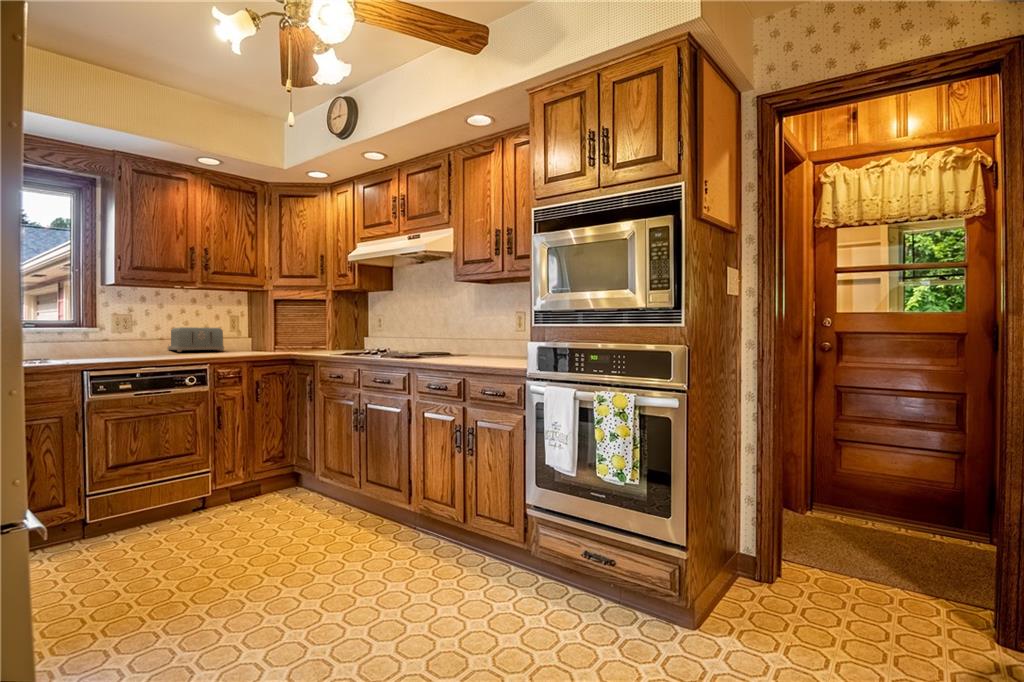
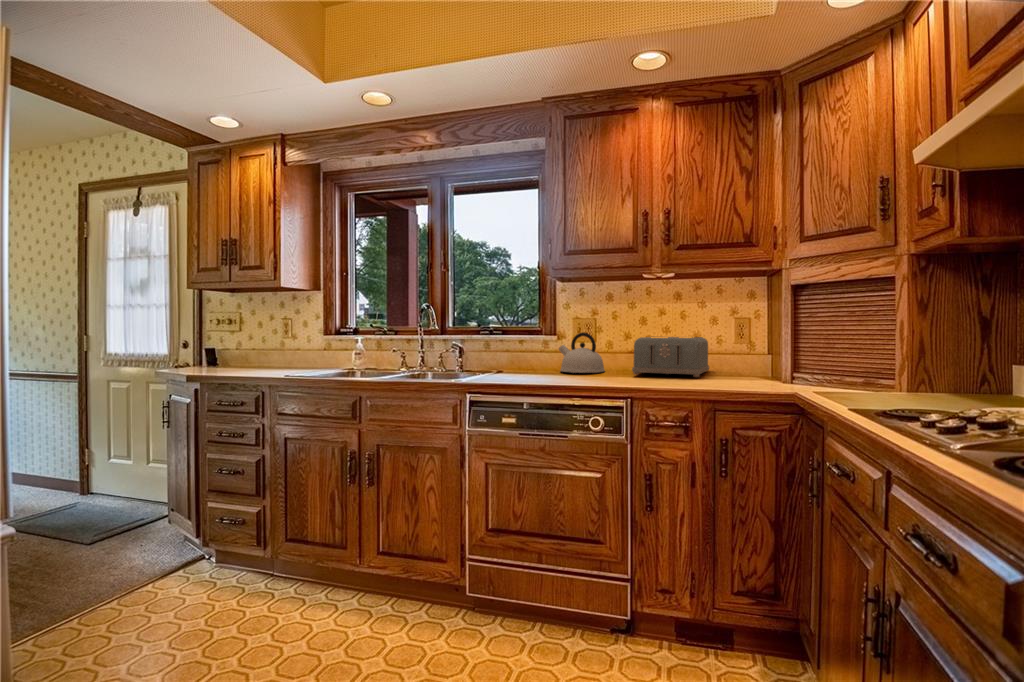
kettle: none [99,324,145,353] -> present [559,332,605,373]

